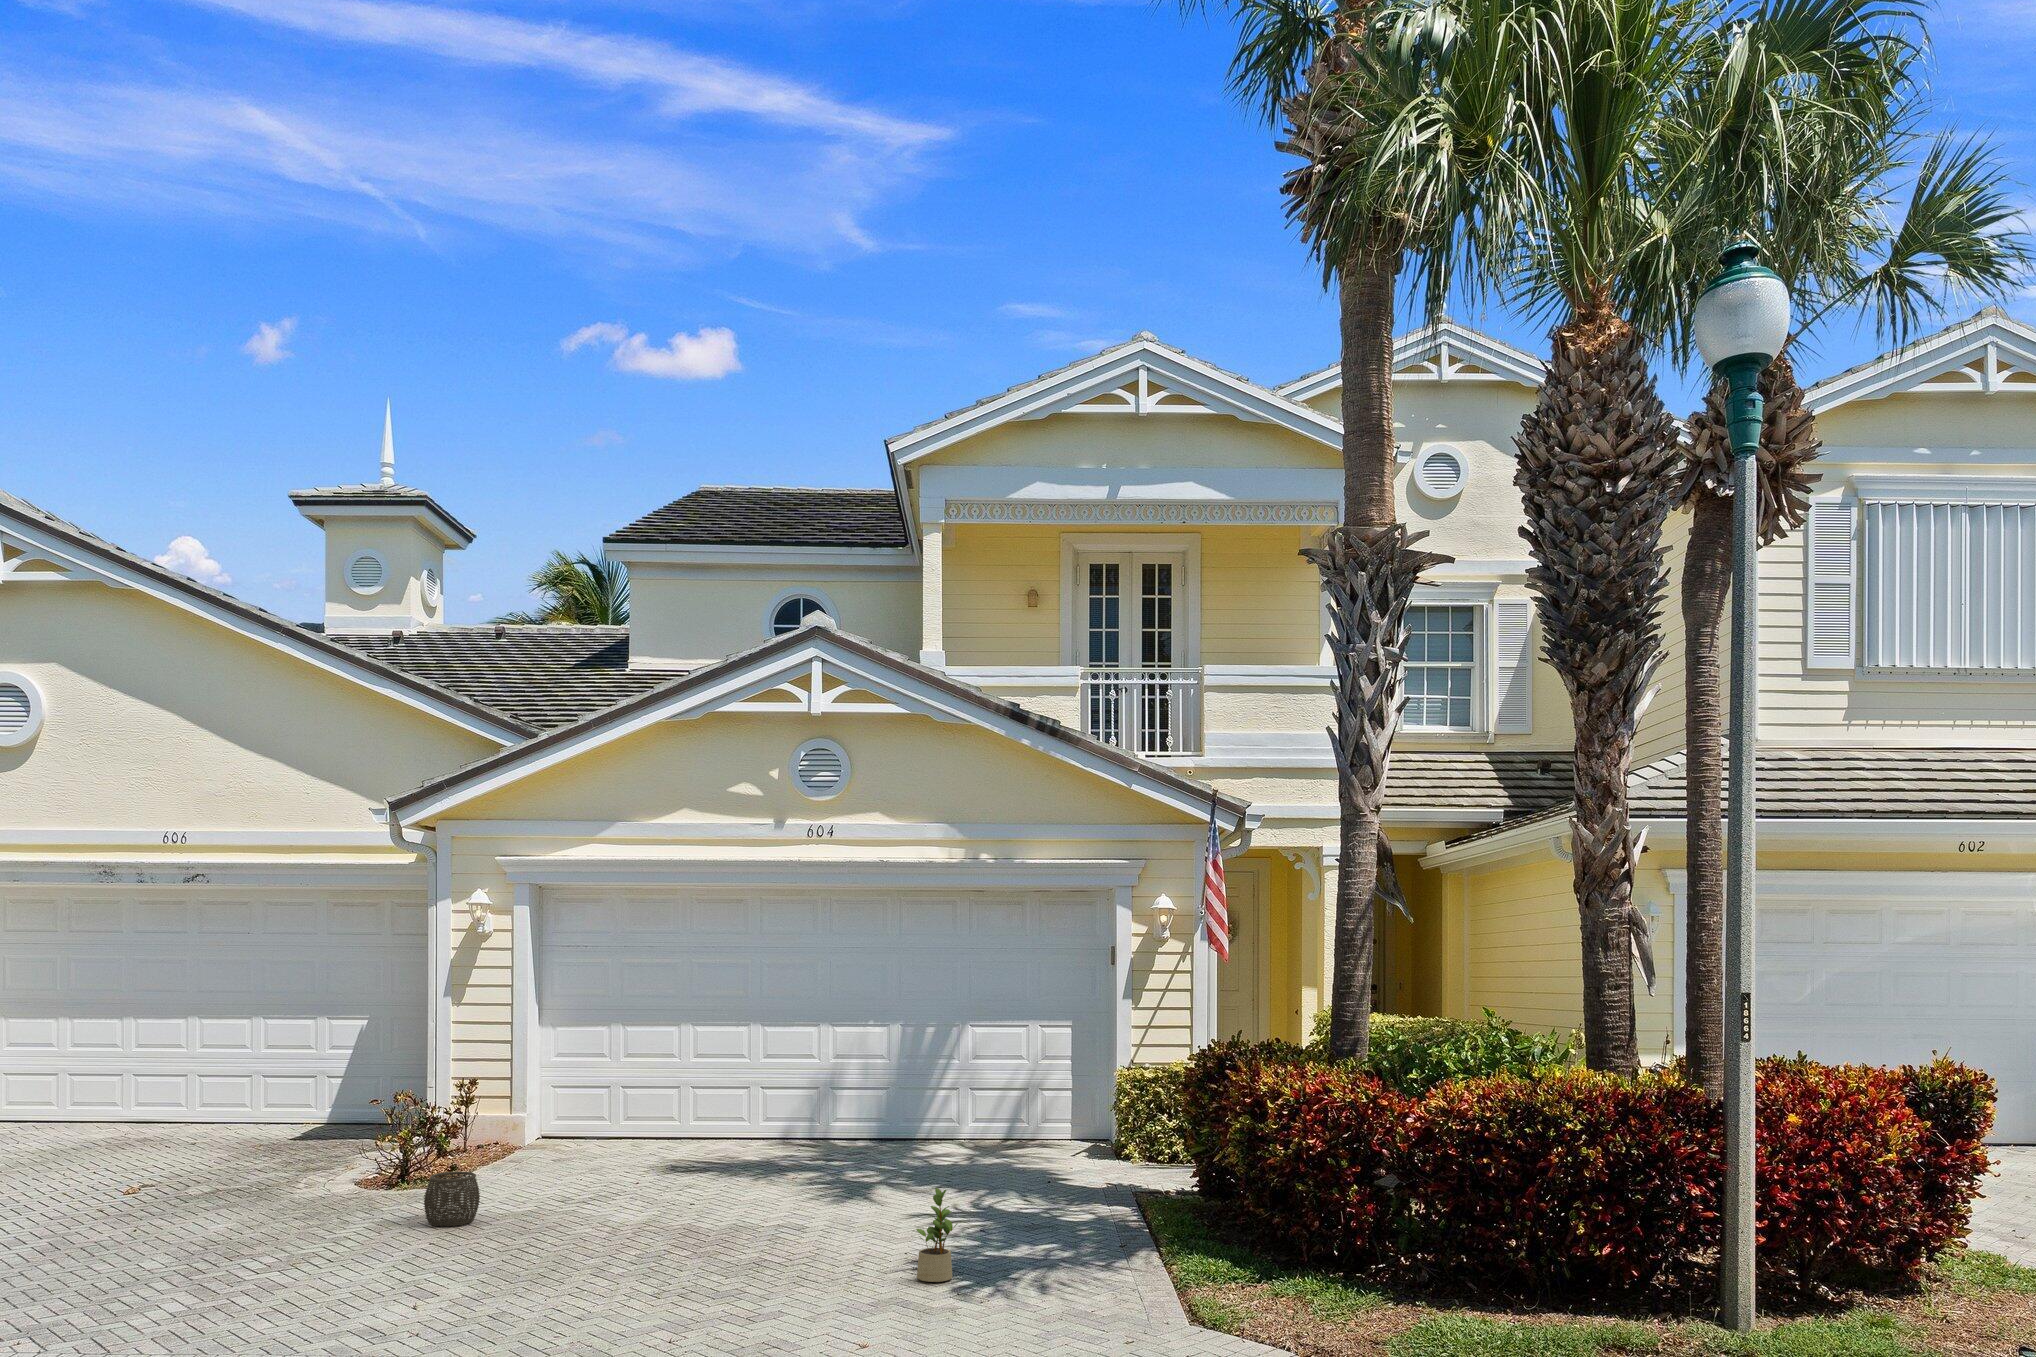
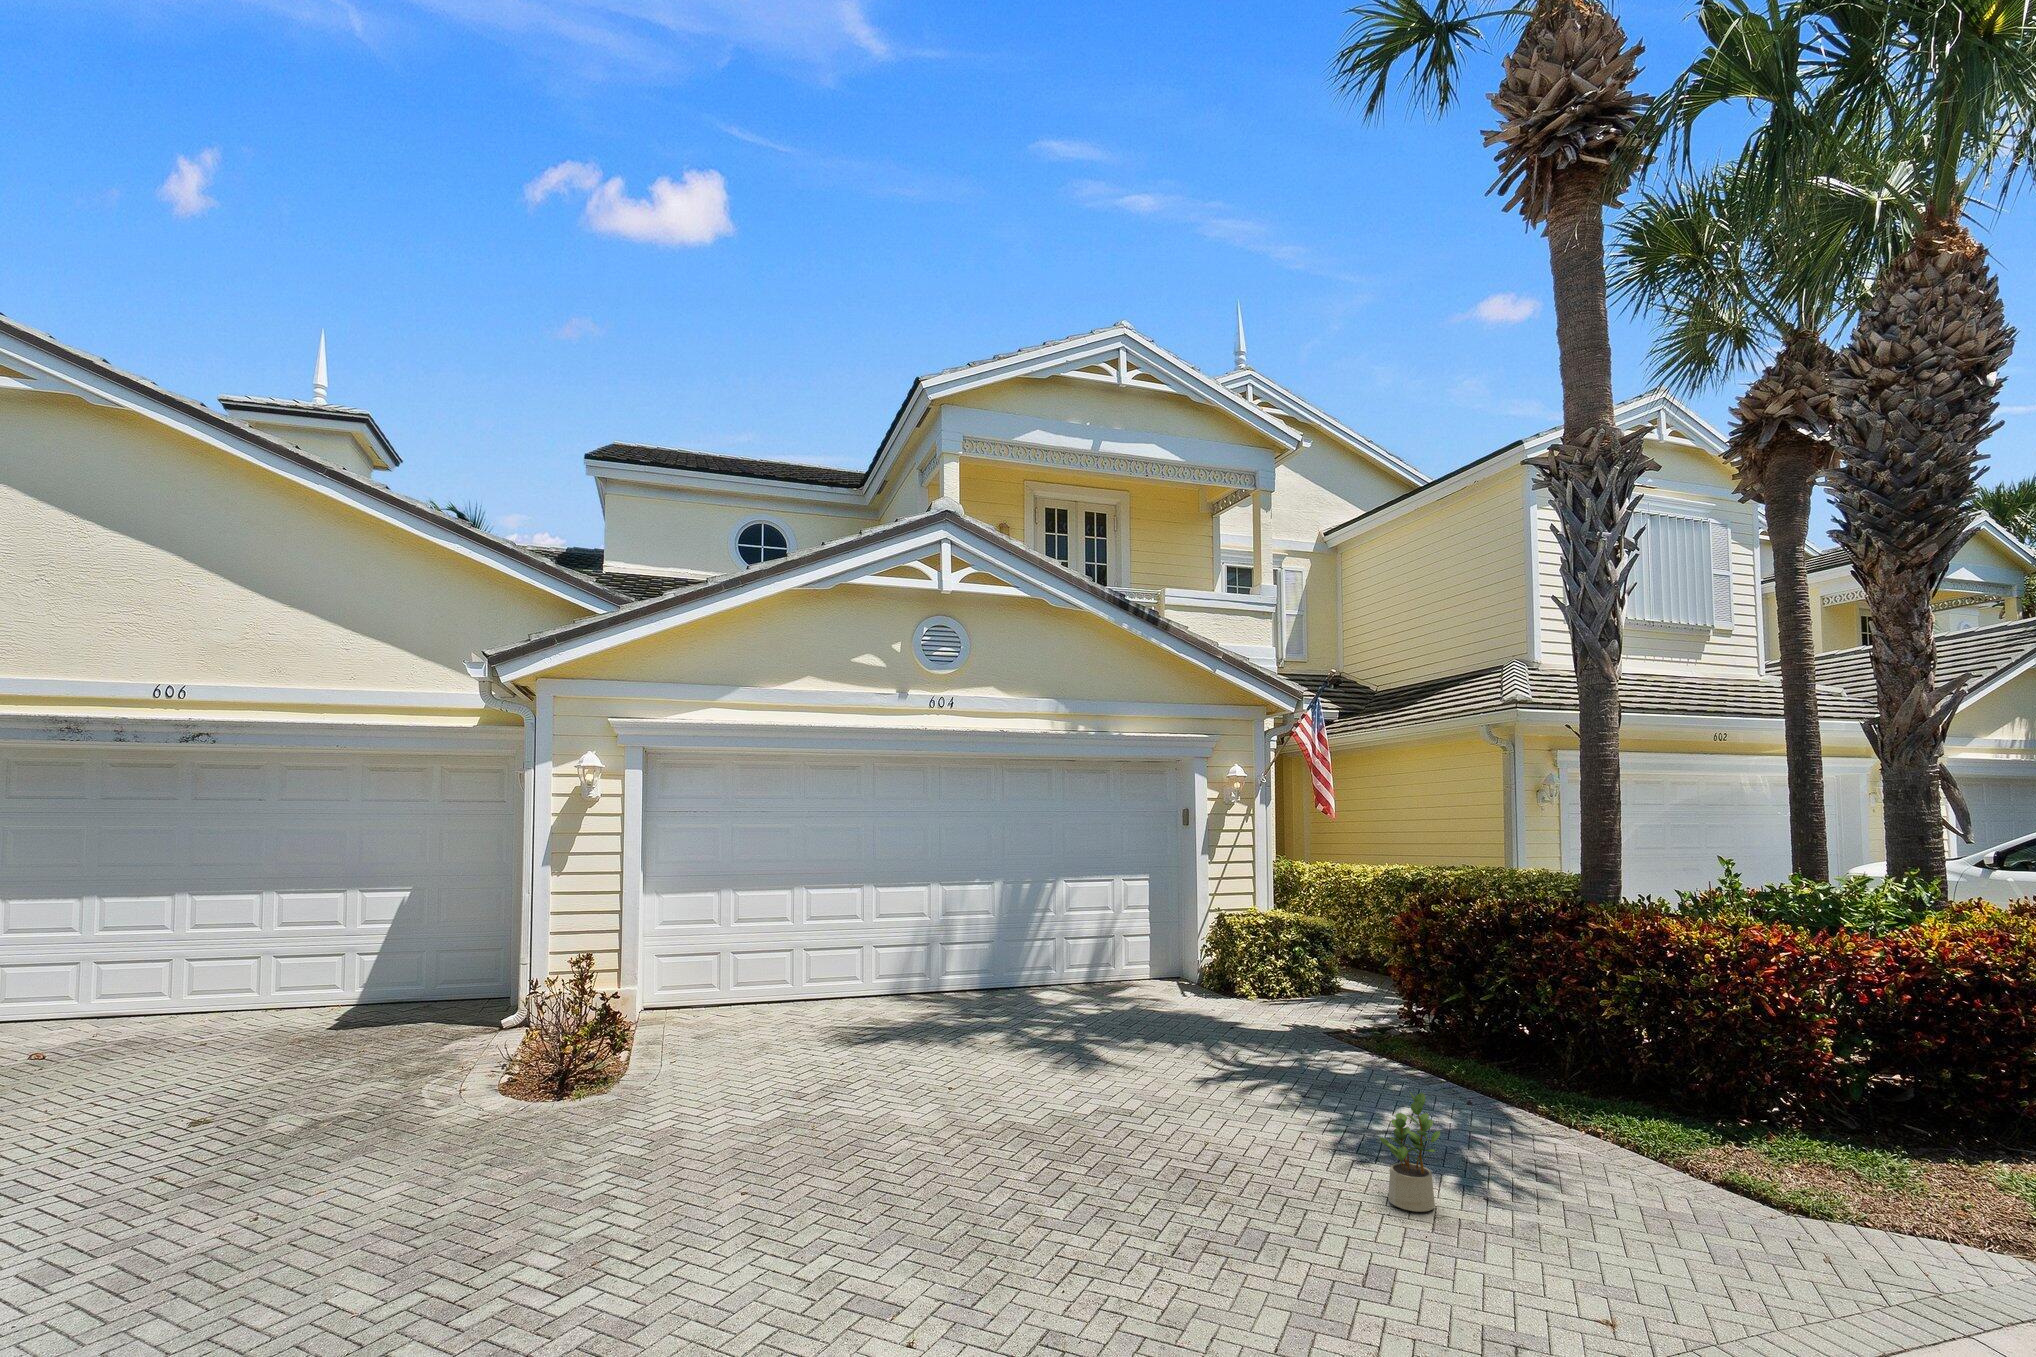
woven basket: present [424,1172,480,1227] -> none [647,1090,720,1170]

